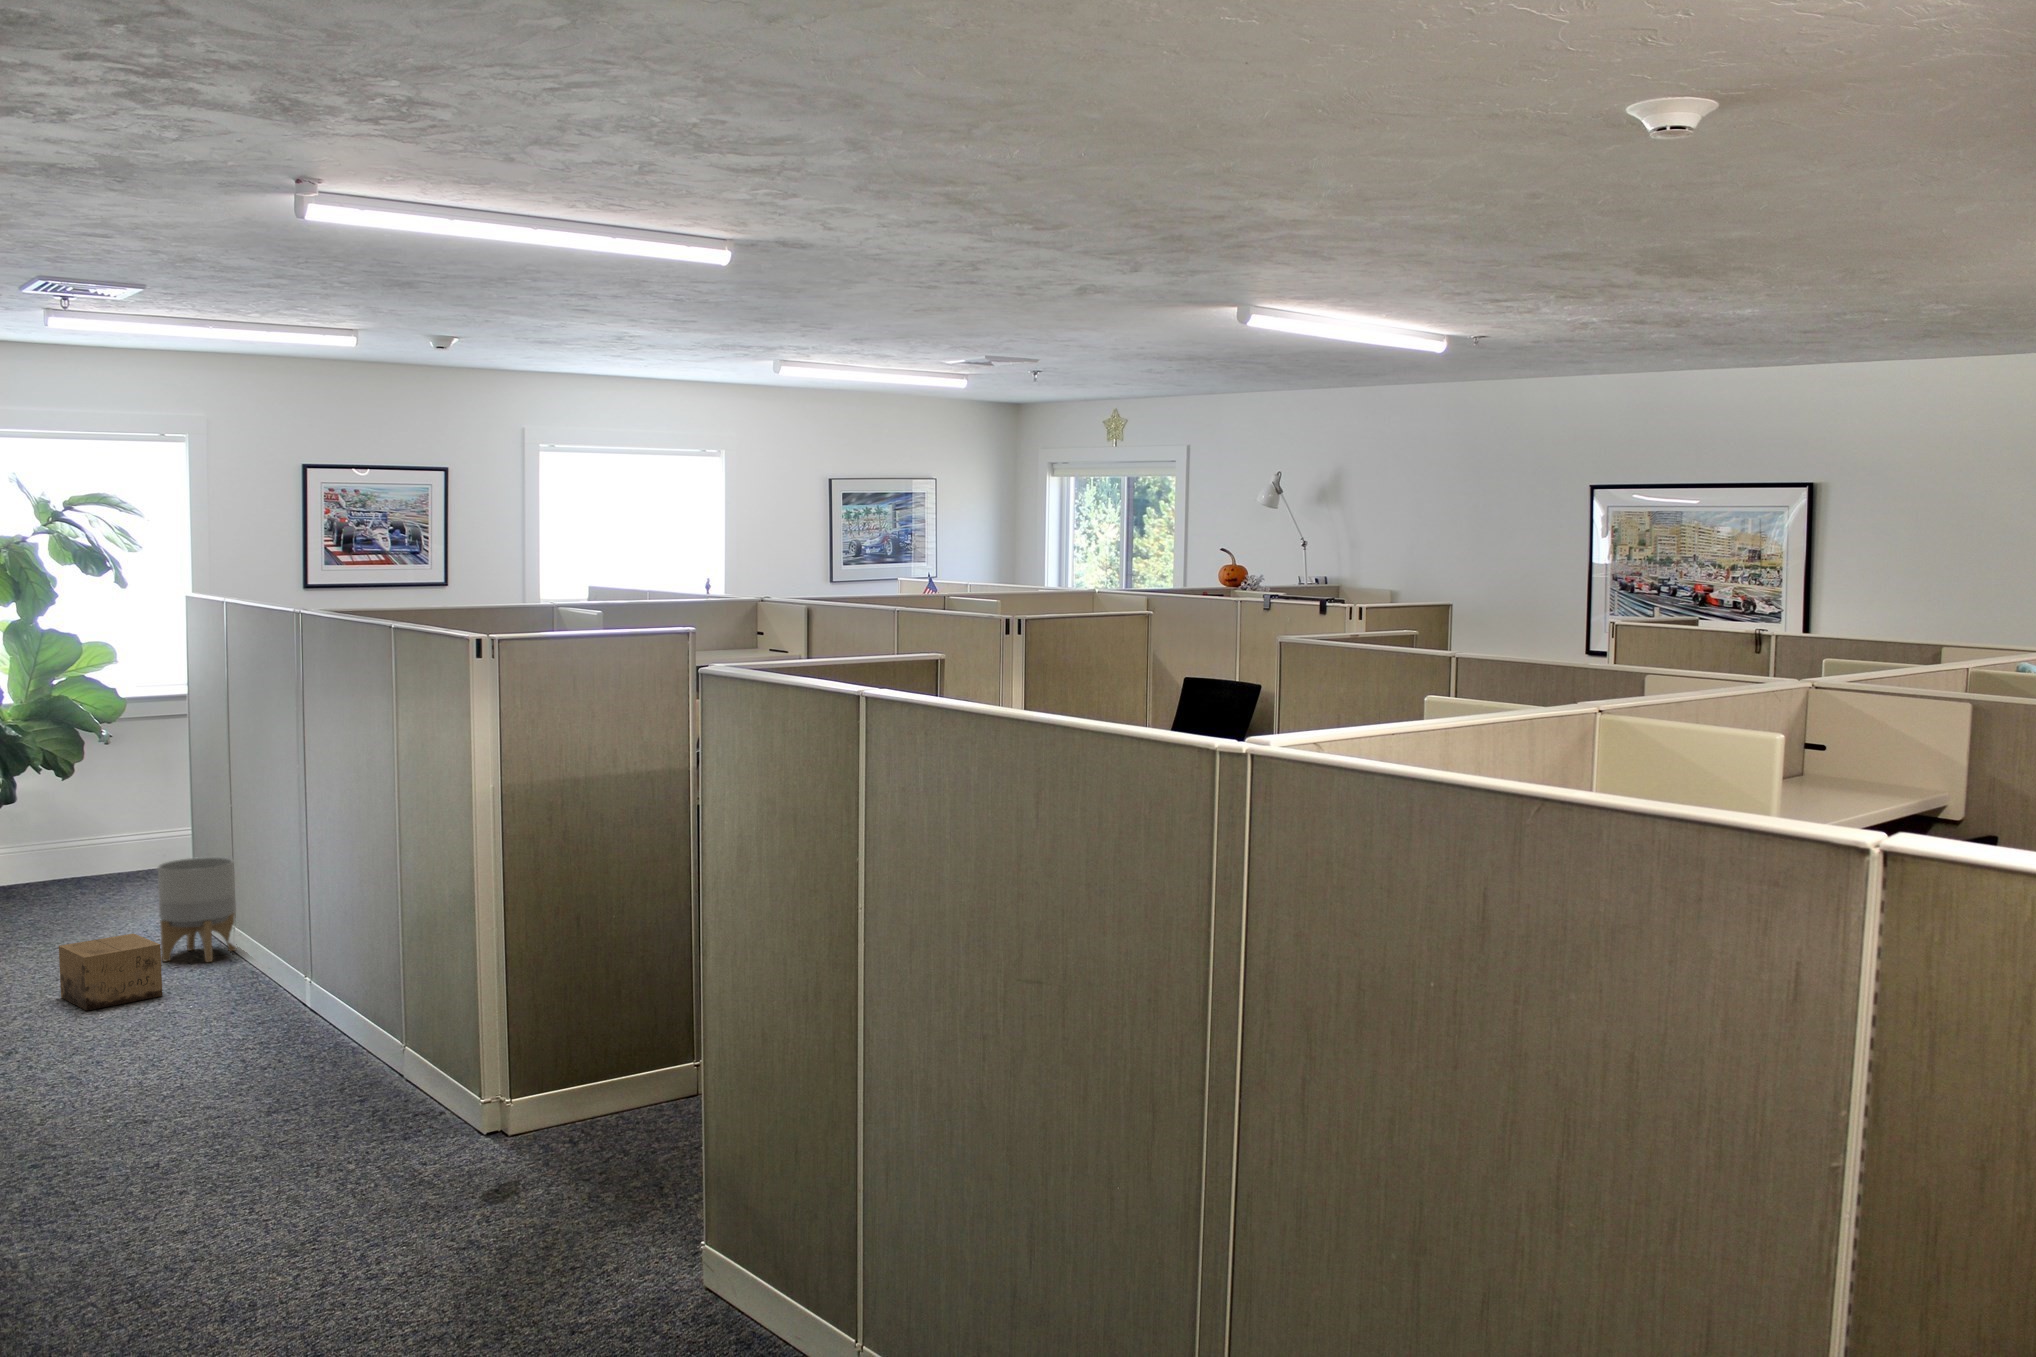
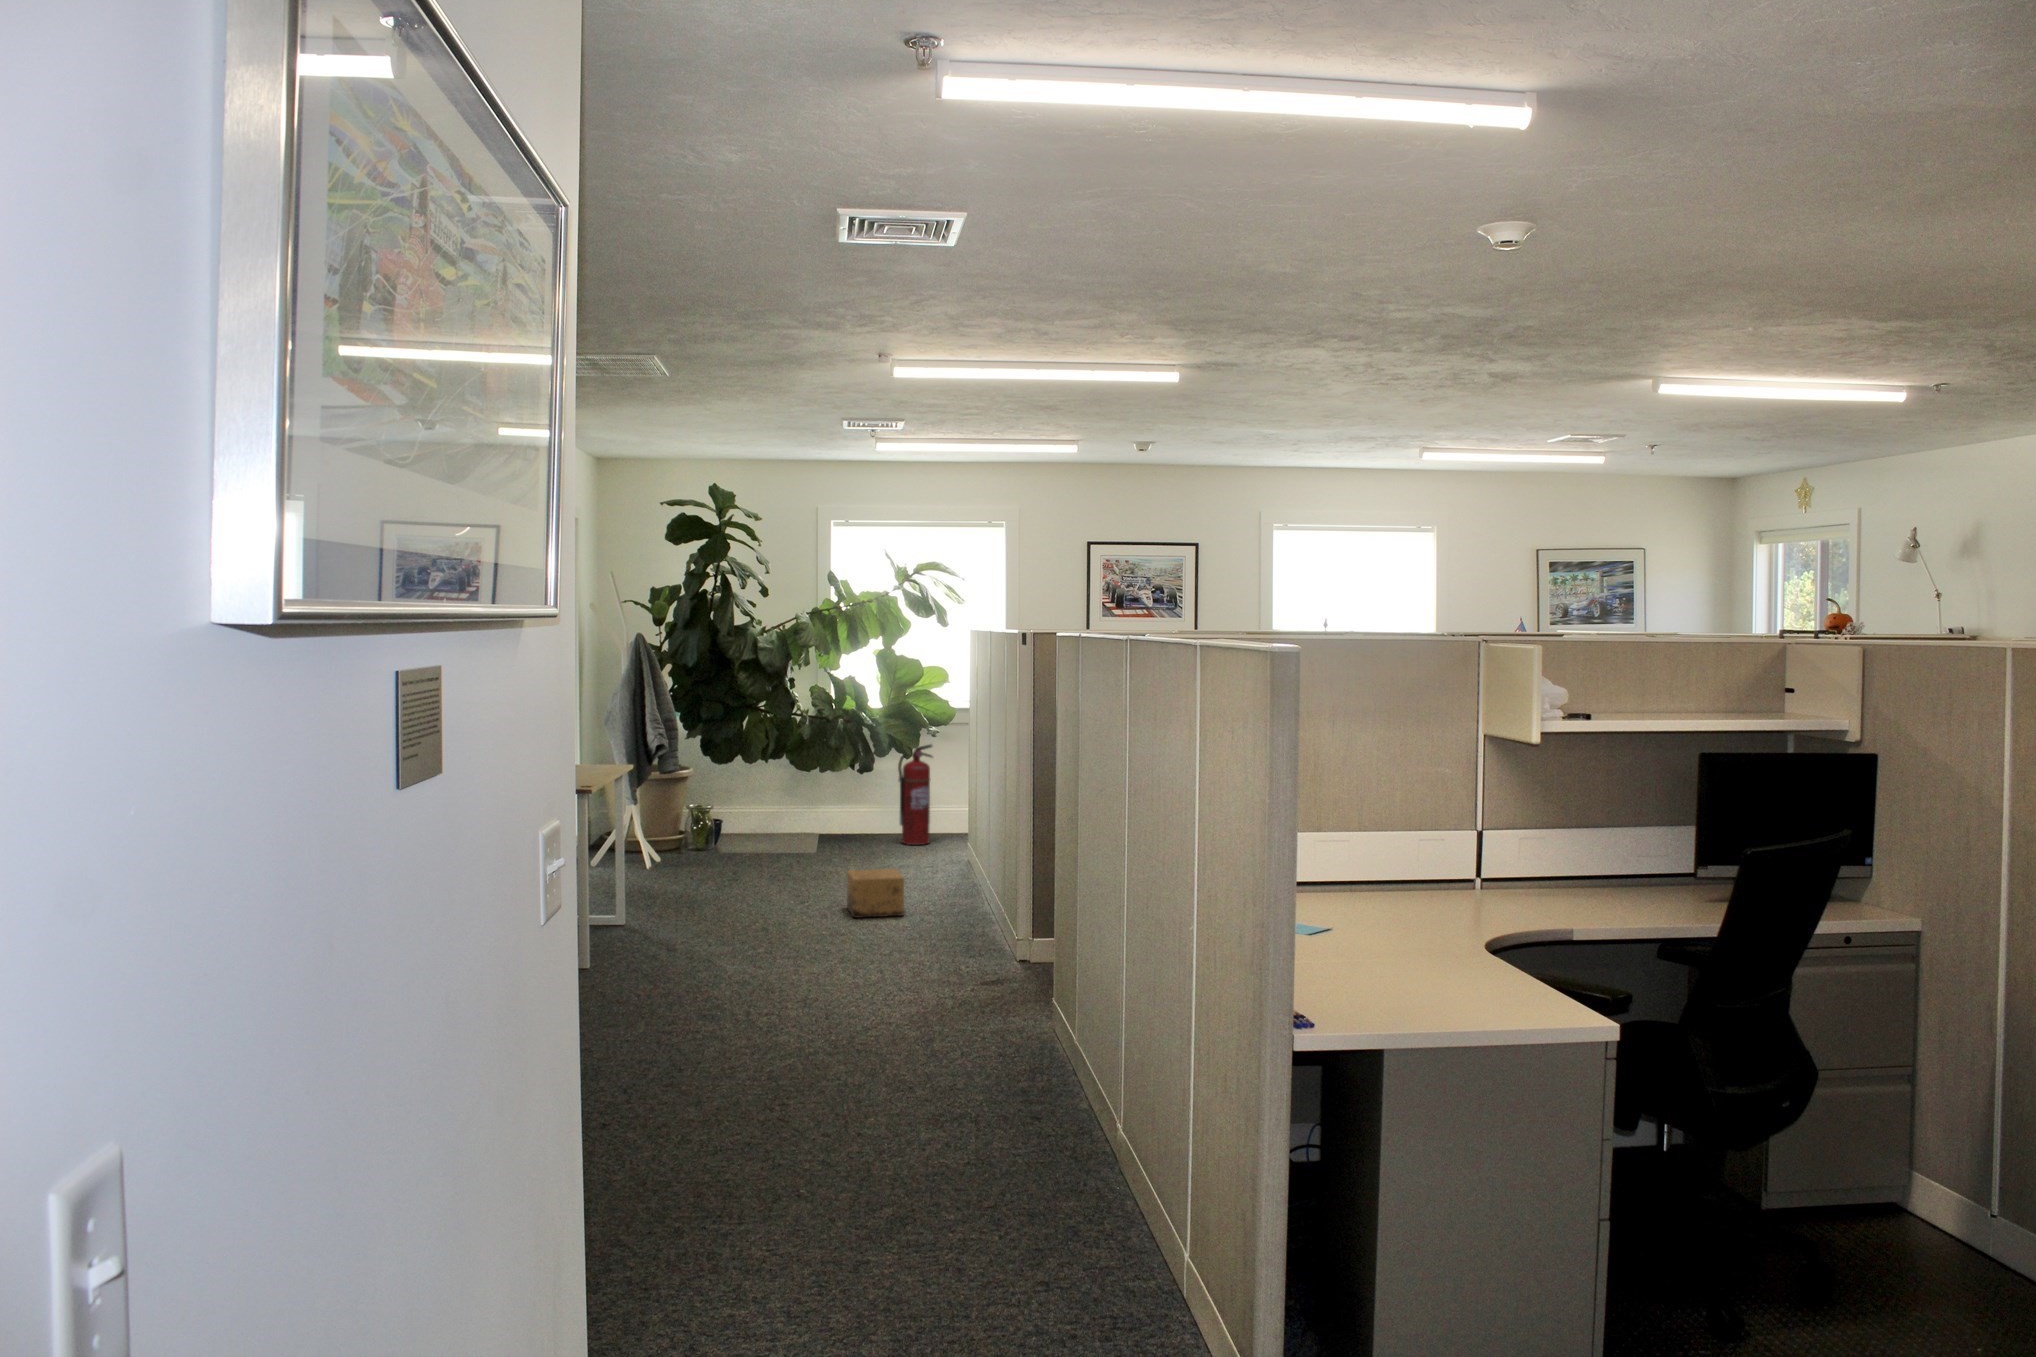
fire extinguisher: none [50,752,105,897] -> present [898,745,932,845]
planter: present [158,857,237,962] -> none [923,821,974,898]

